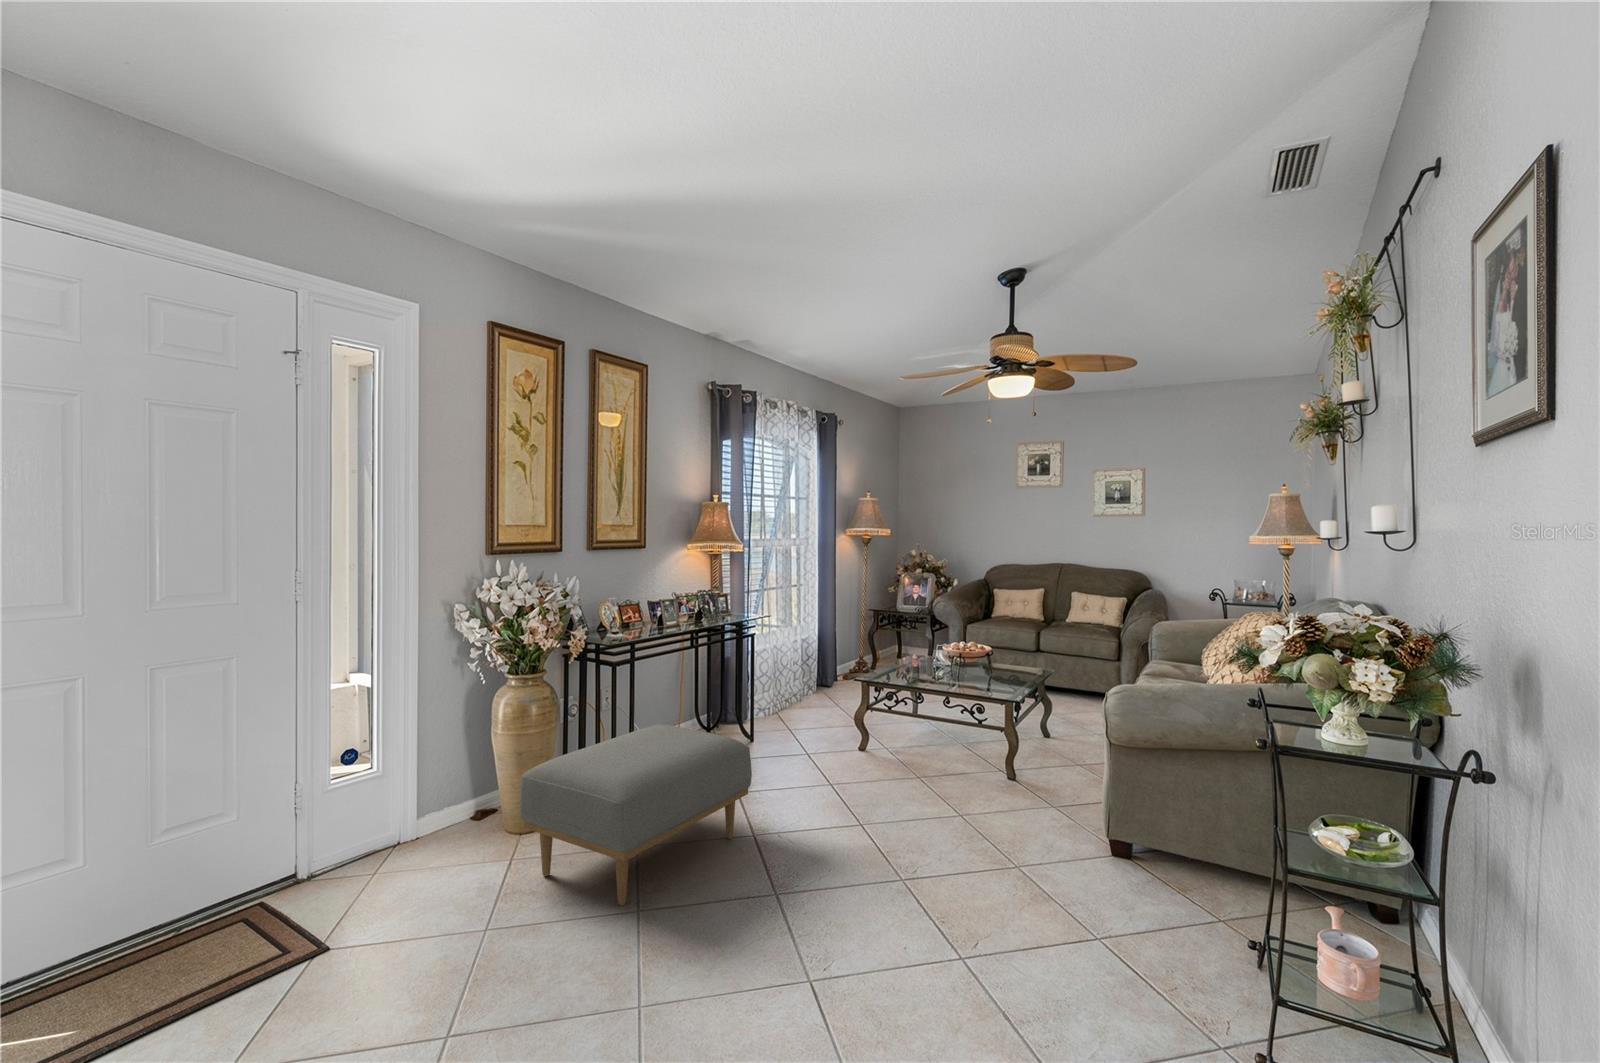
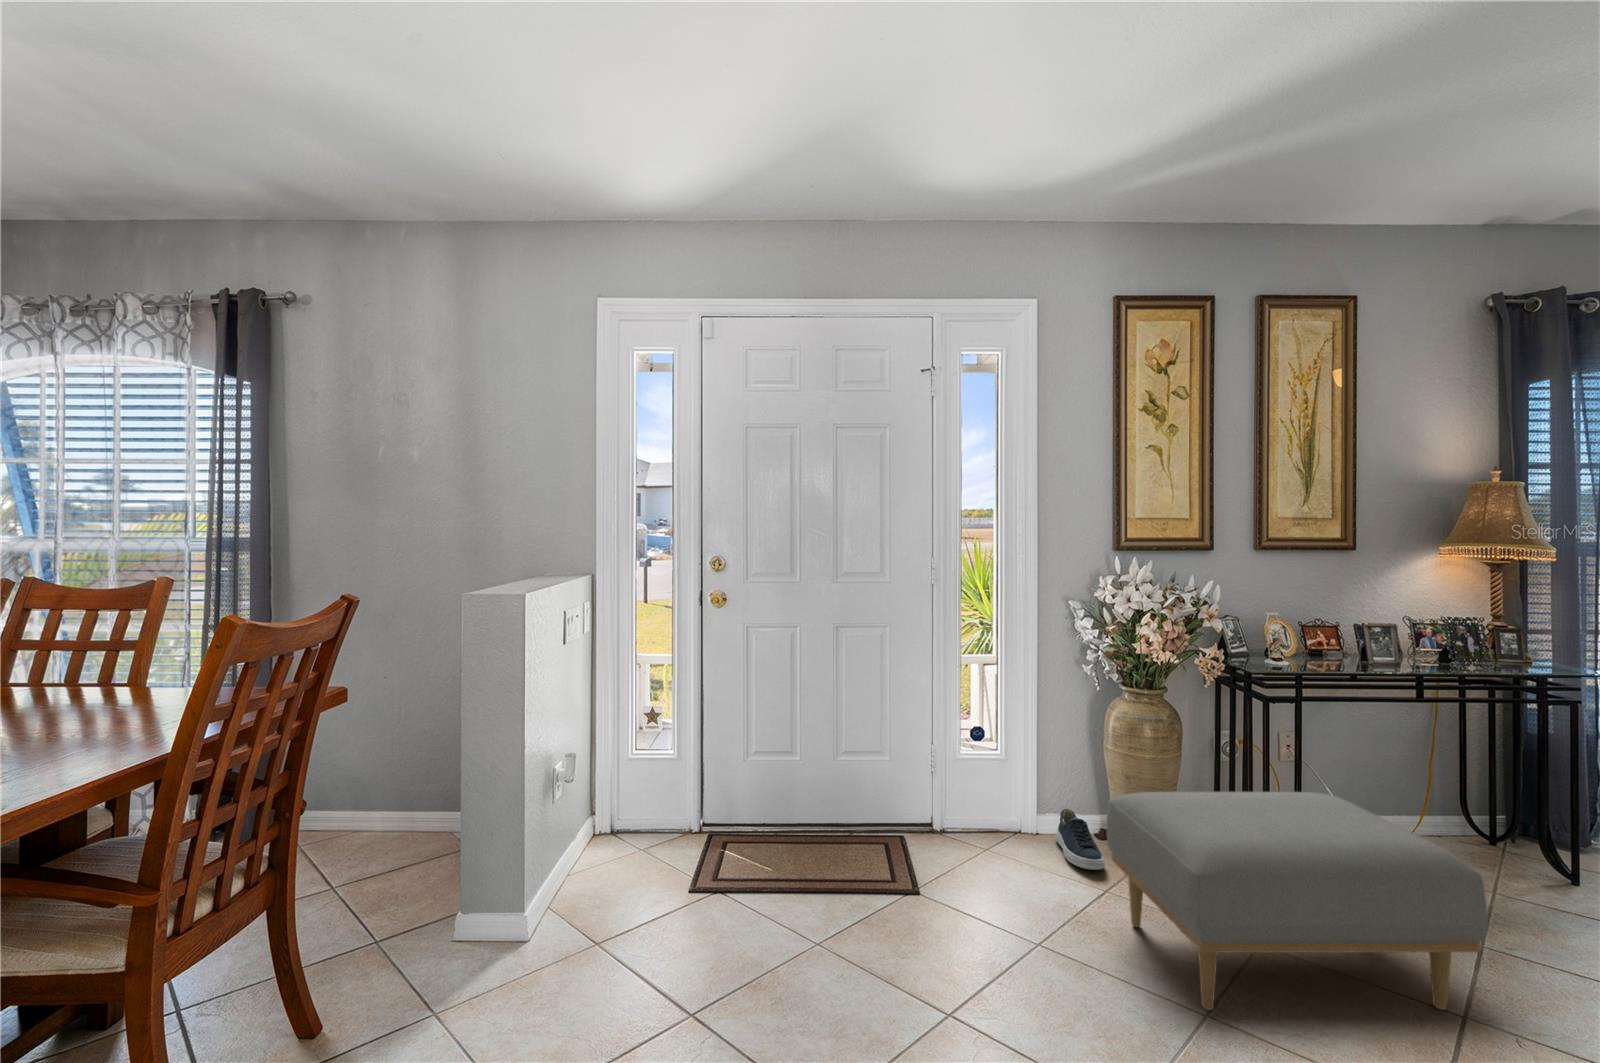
shoe: none [440,805,500,852] -> present [1055,809,1105,870]

